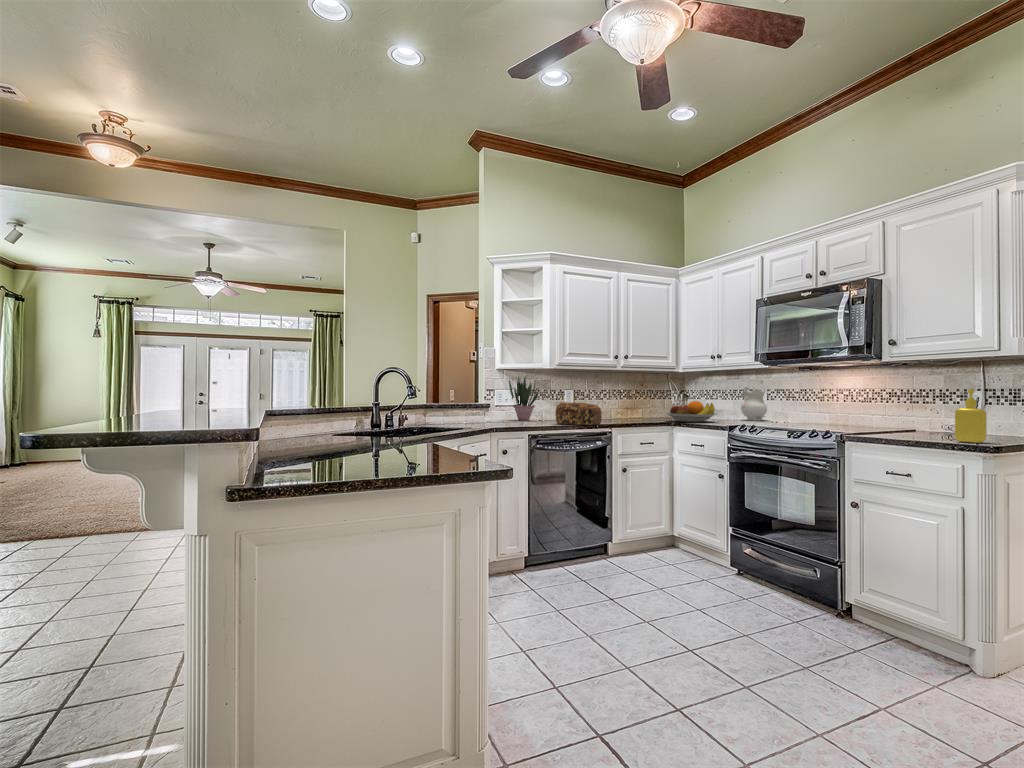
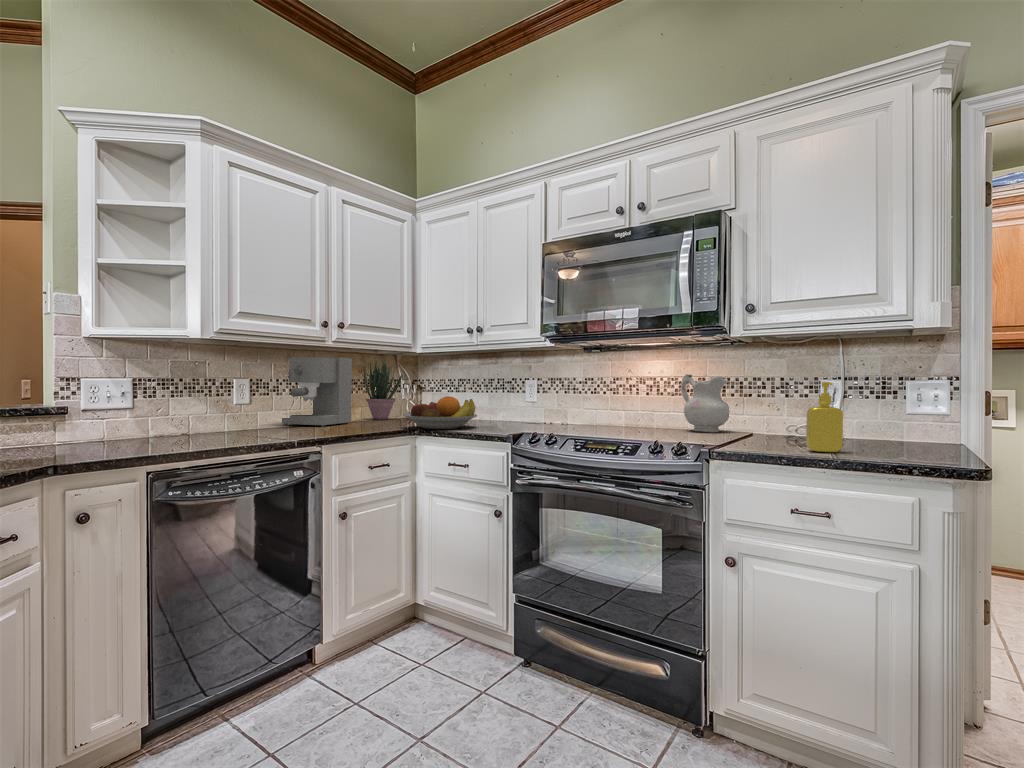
potted plant: present [509,376,539,421] -> present [363,359,402,420]
coffee maker: none [593,377,636,419] -> present [282,357,352,427]
ceramic pitcher: present [741,387,767,421] -> present [681,374,730,432]
bread loaf: present [555,402,602,425] -> none [216,403,305,444]

